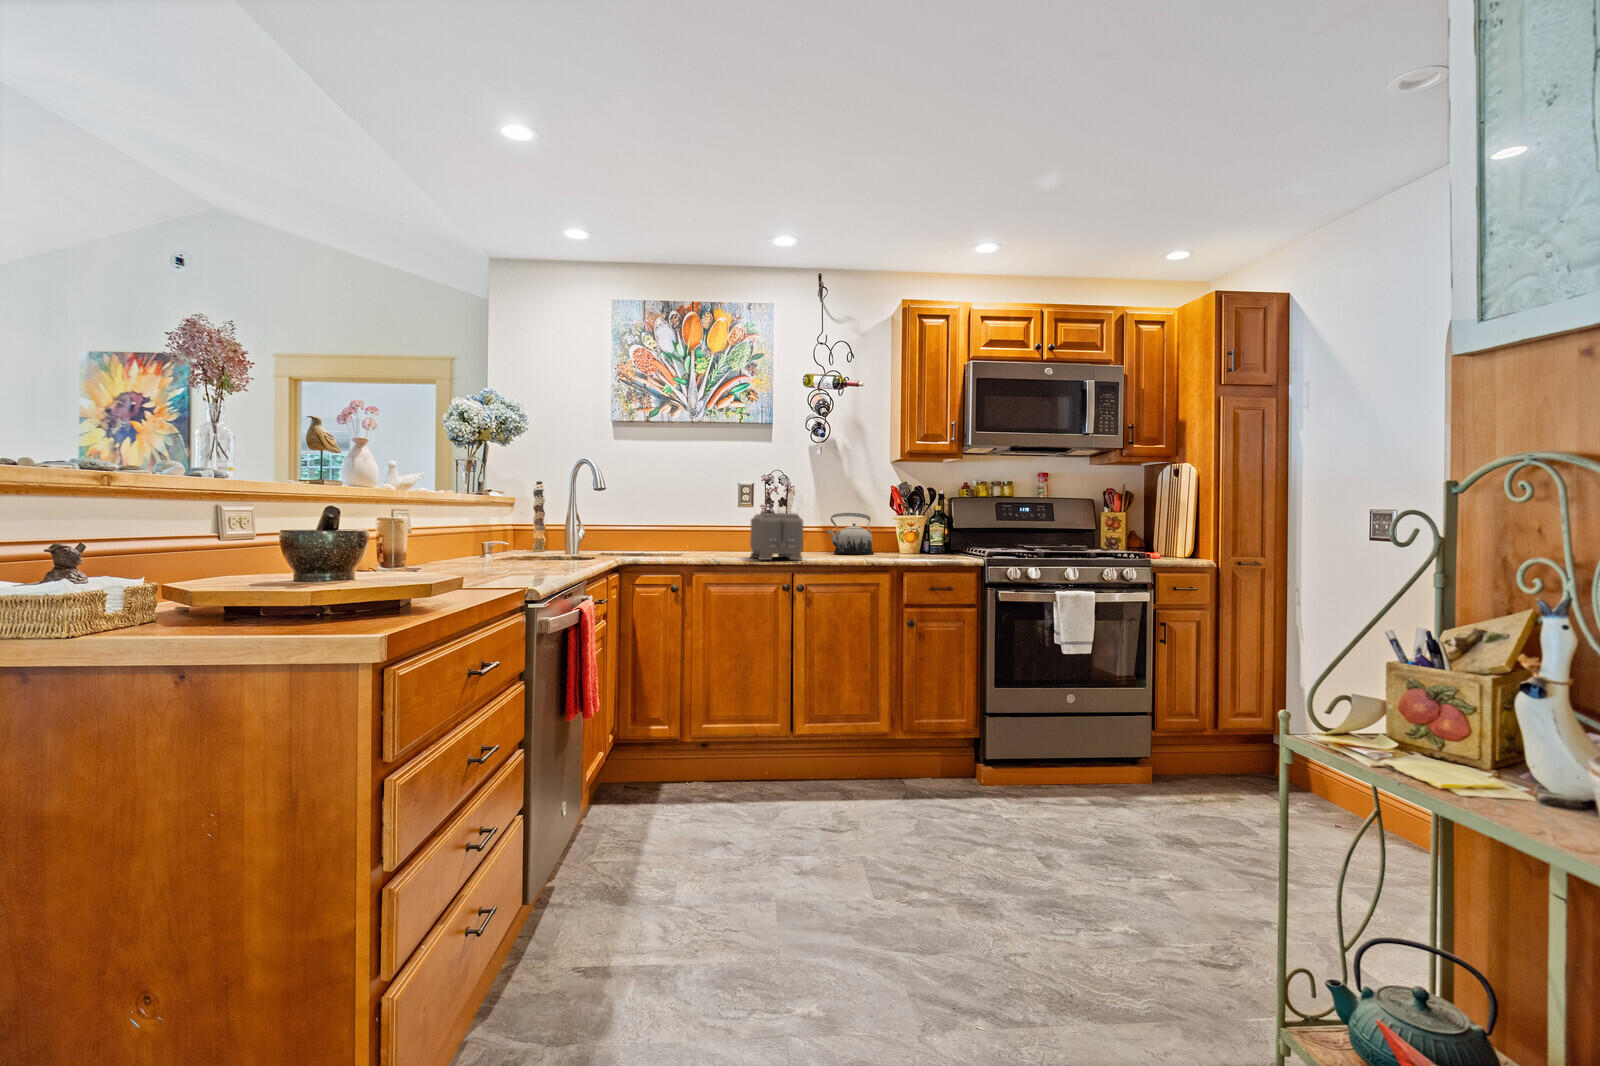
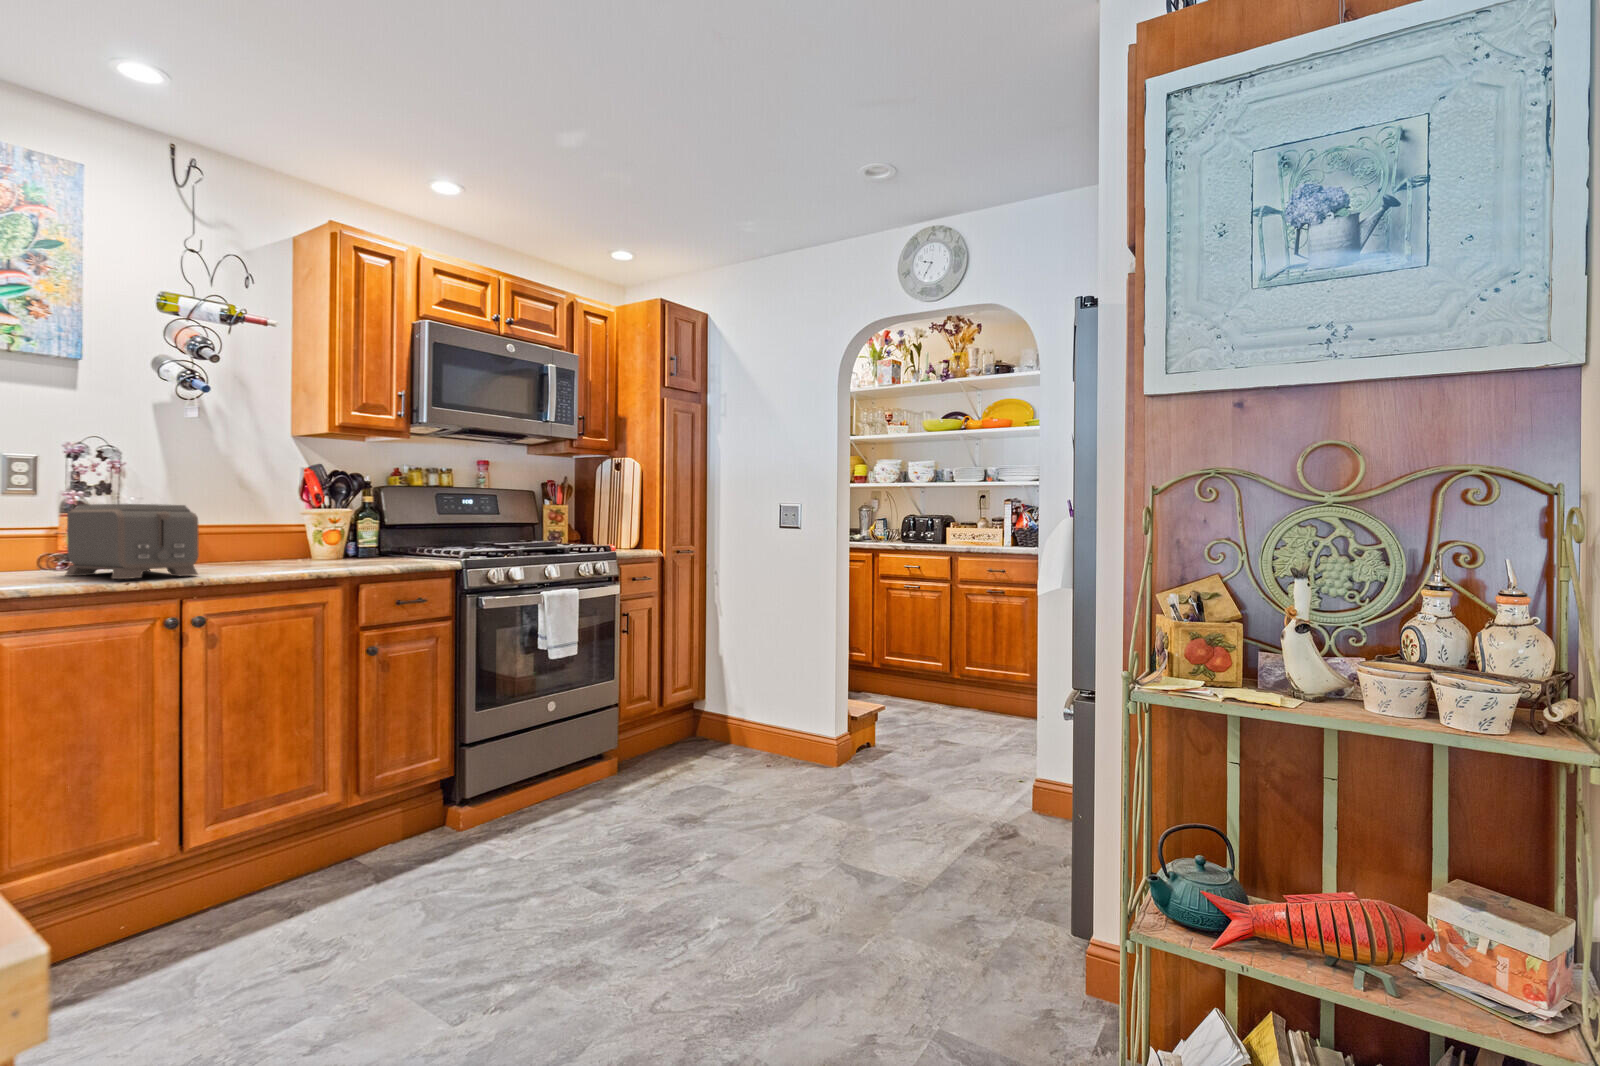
teapot: present [827,513,874,554] -> none [205,503,282,562]

